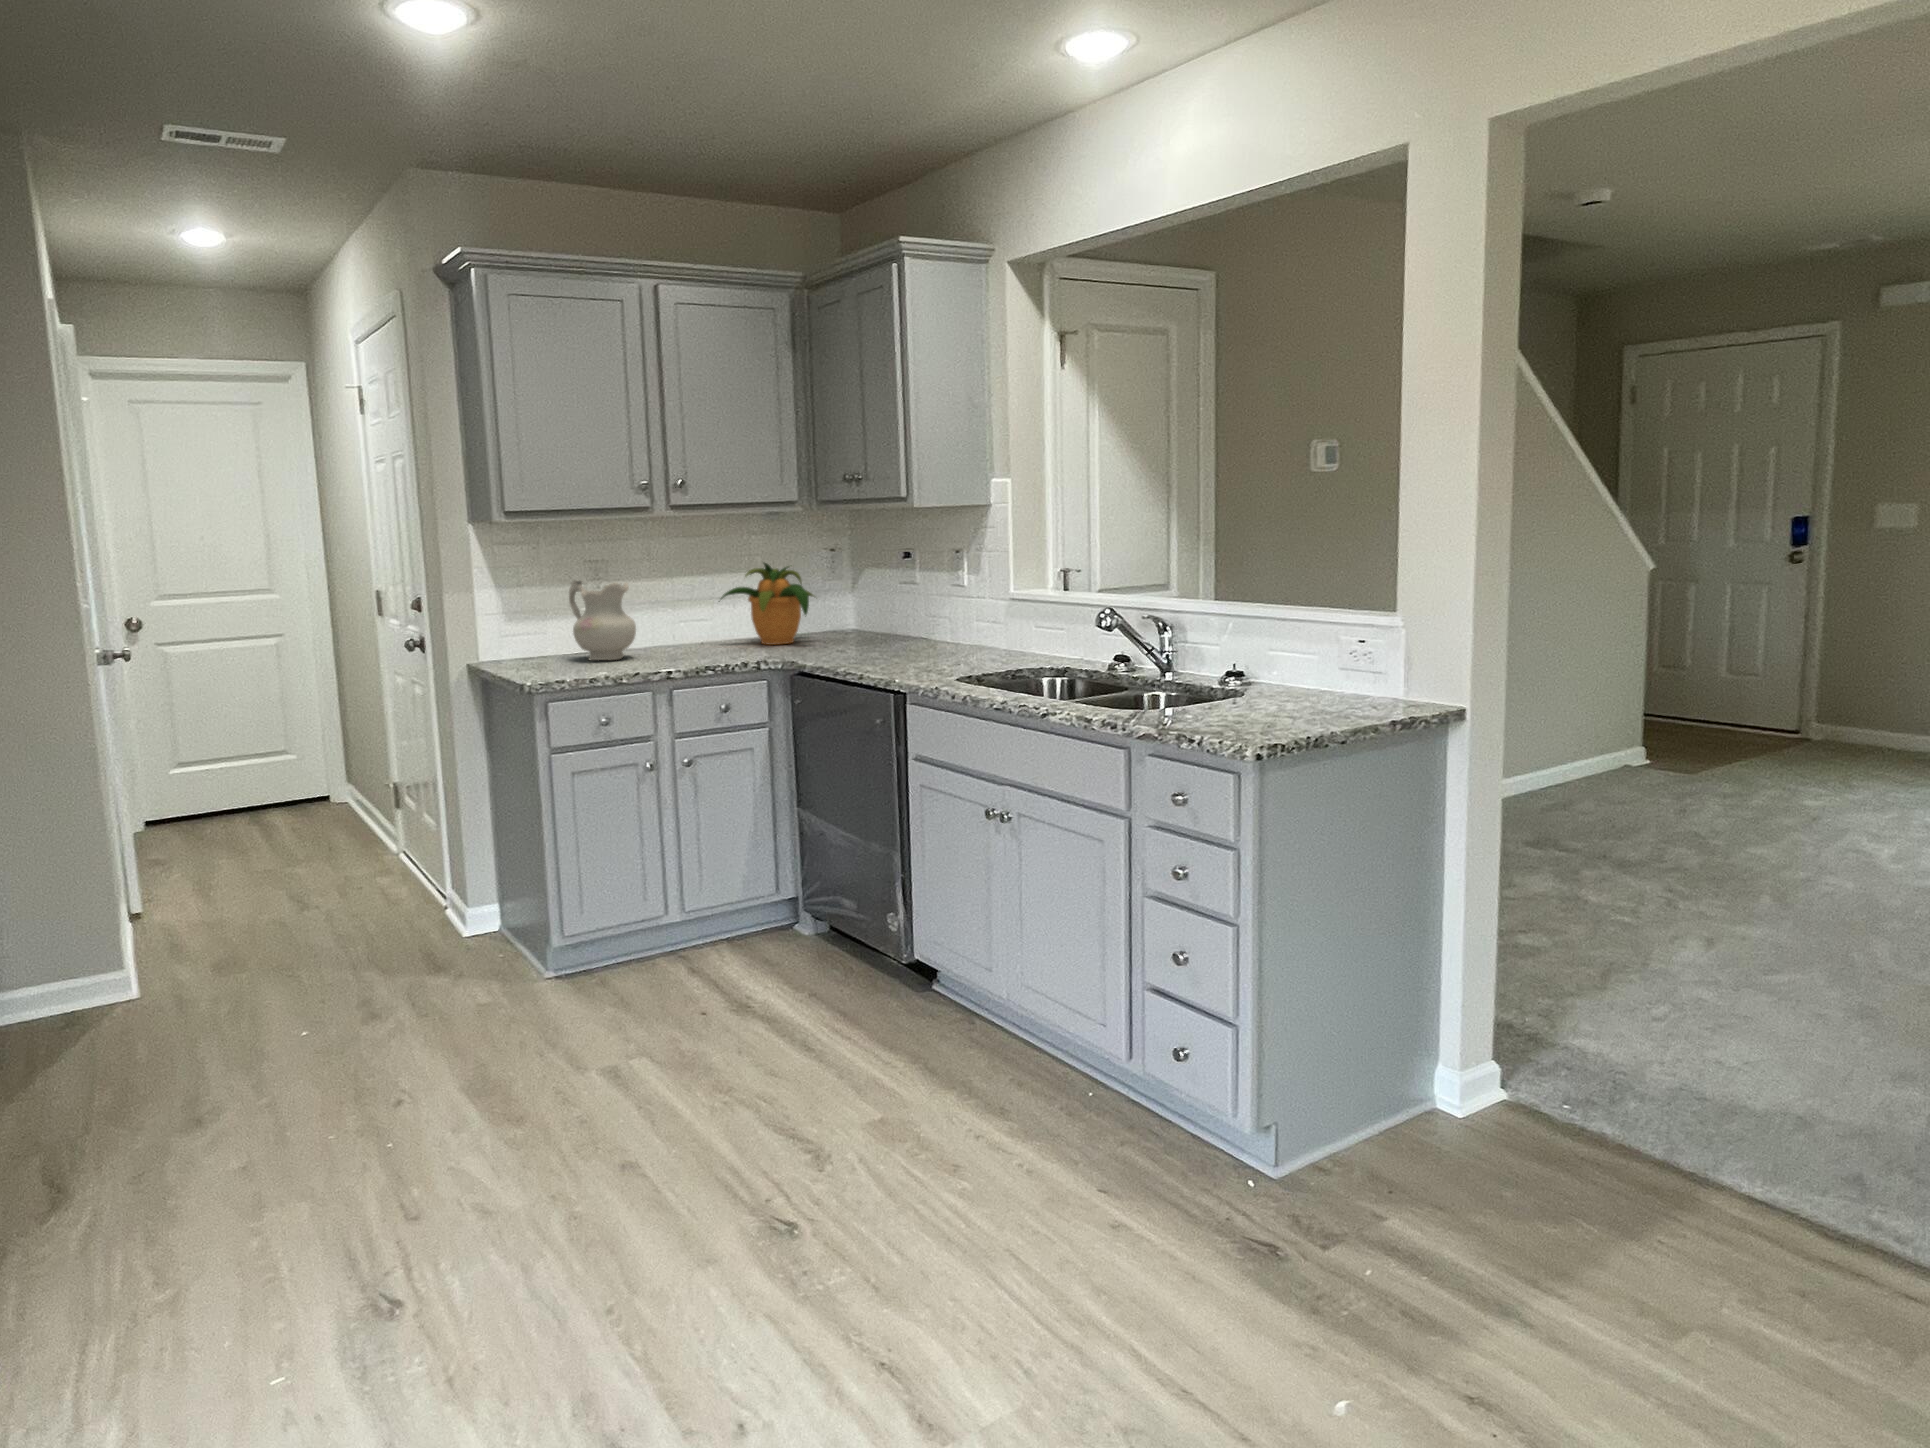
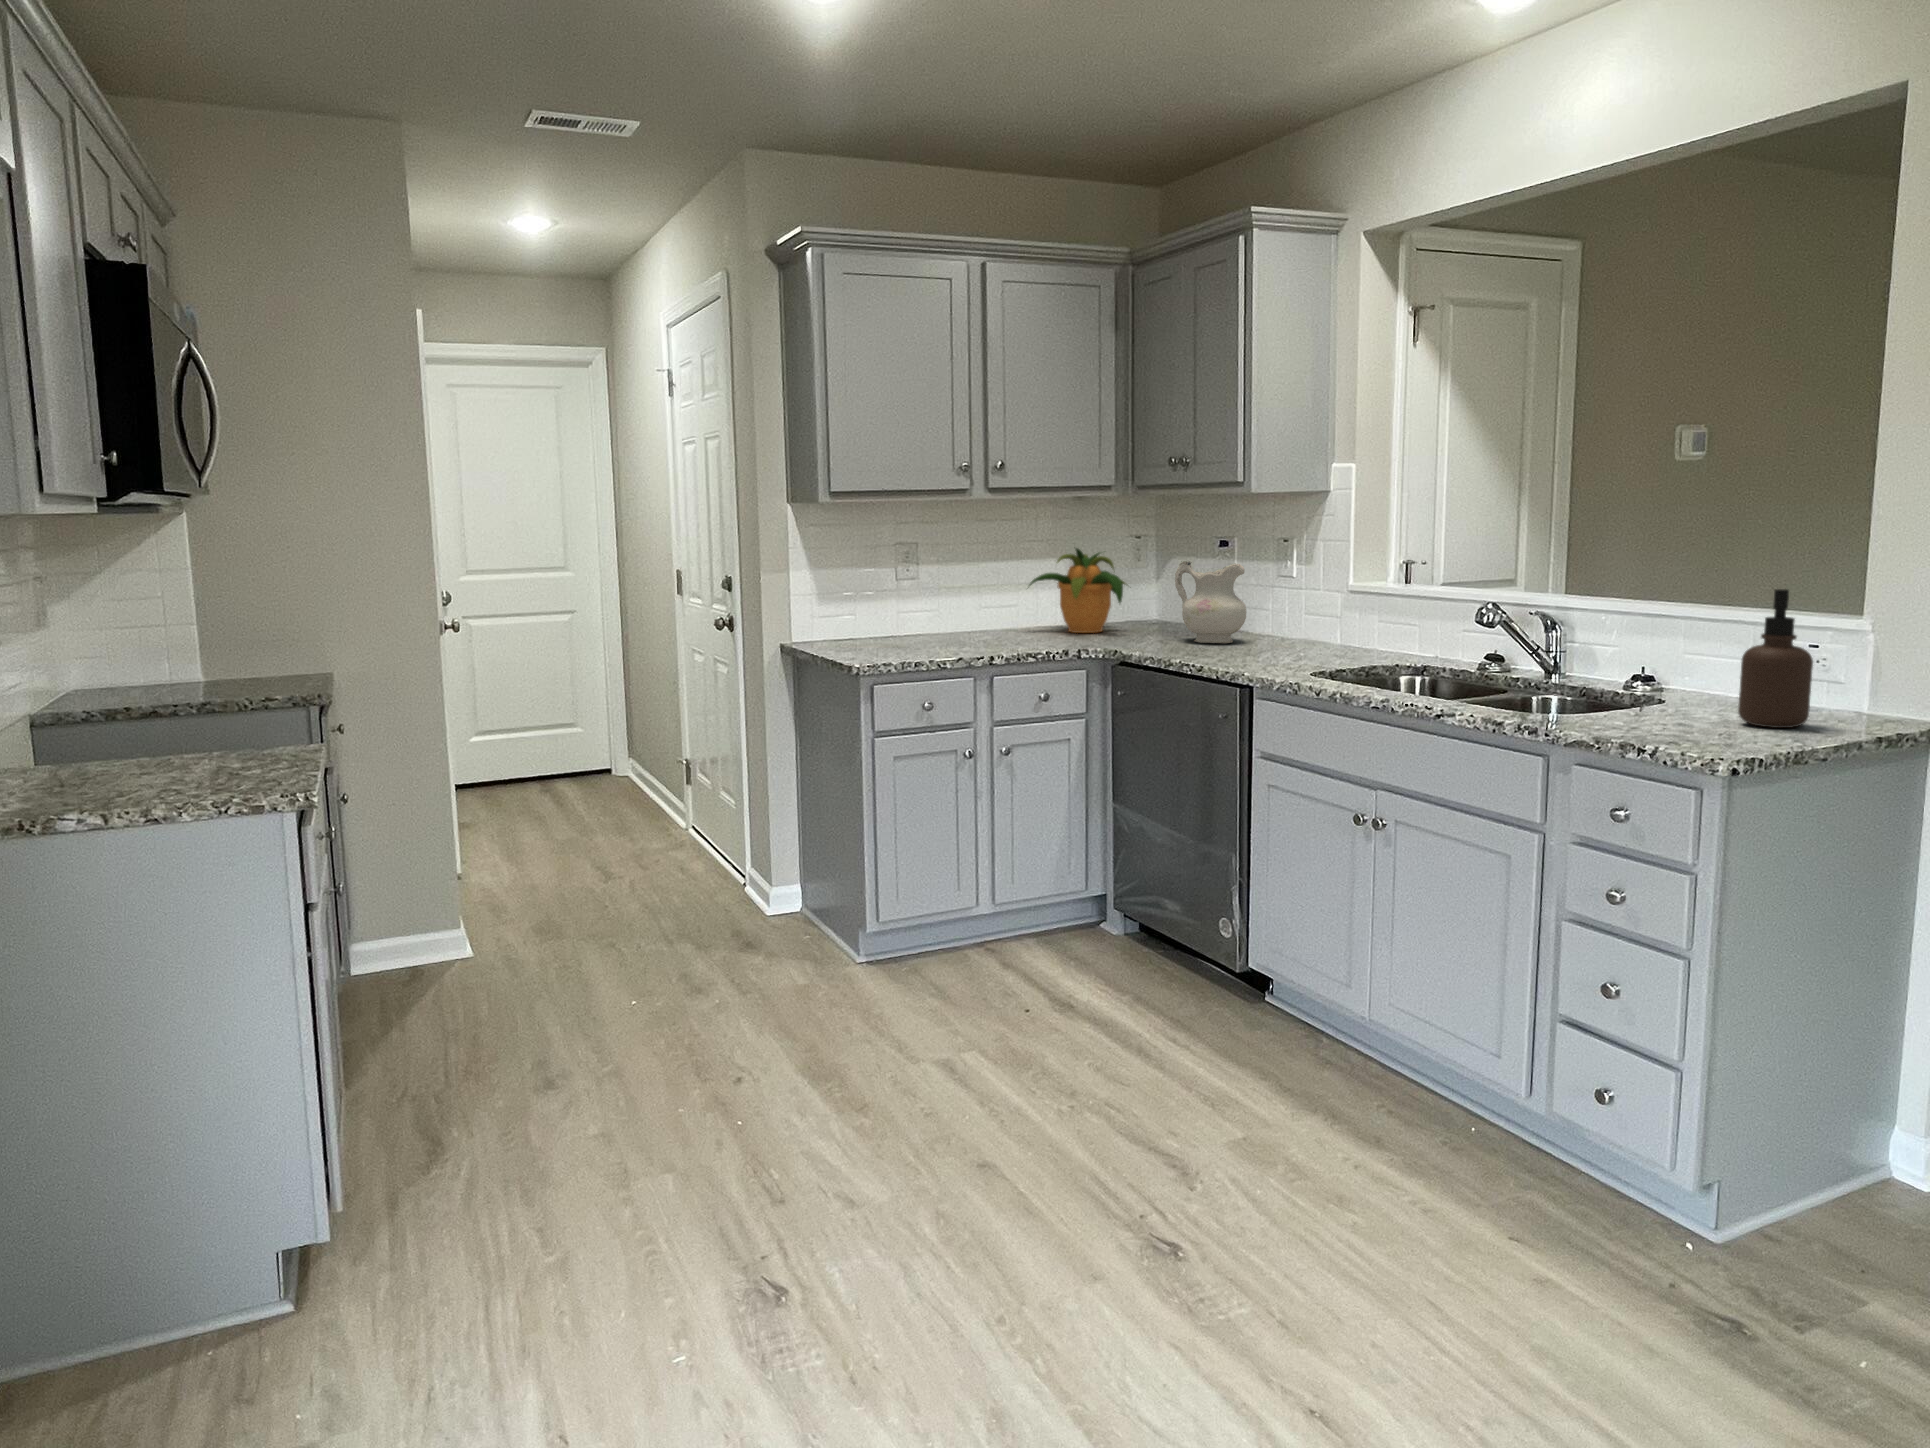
ceramic pitcher: present [569,580,636,660] -> present [1175,561,1246,643]
soap dispenser: none [1288,592,1343,715] -> present [1738,589,1813,728]

